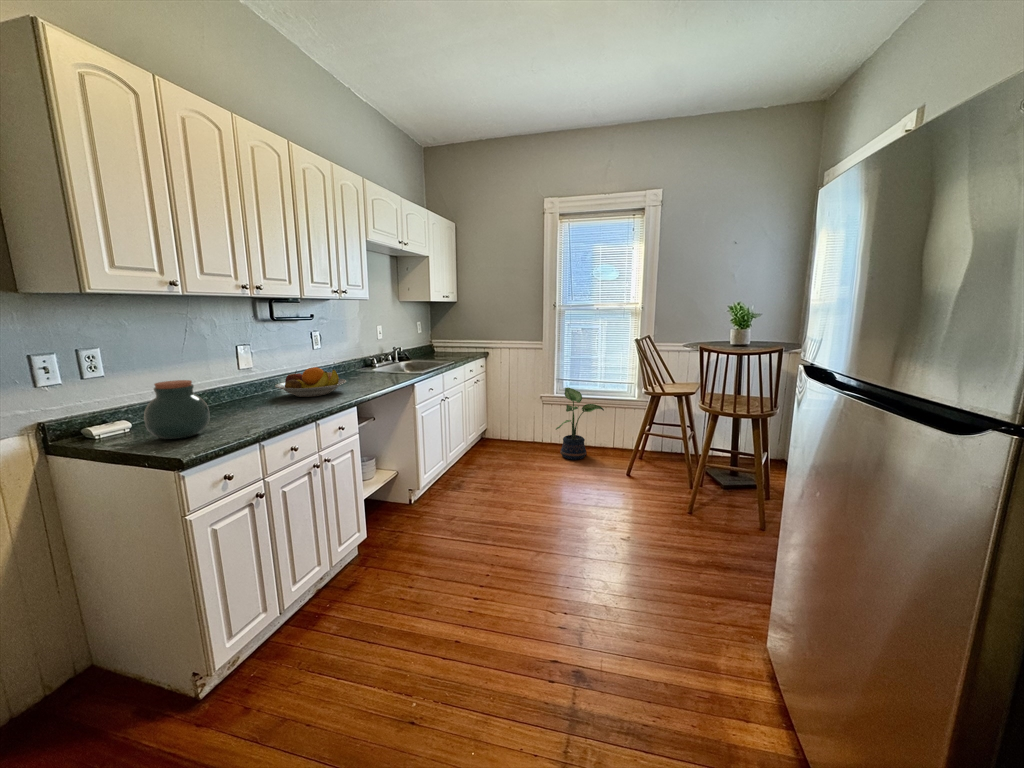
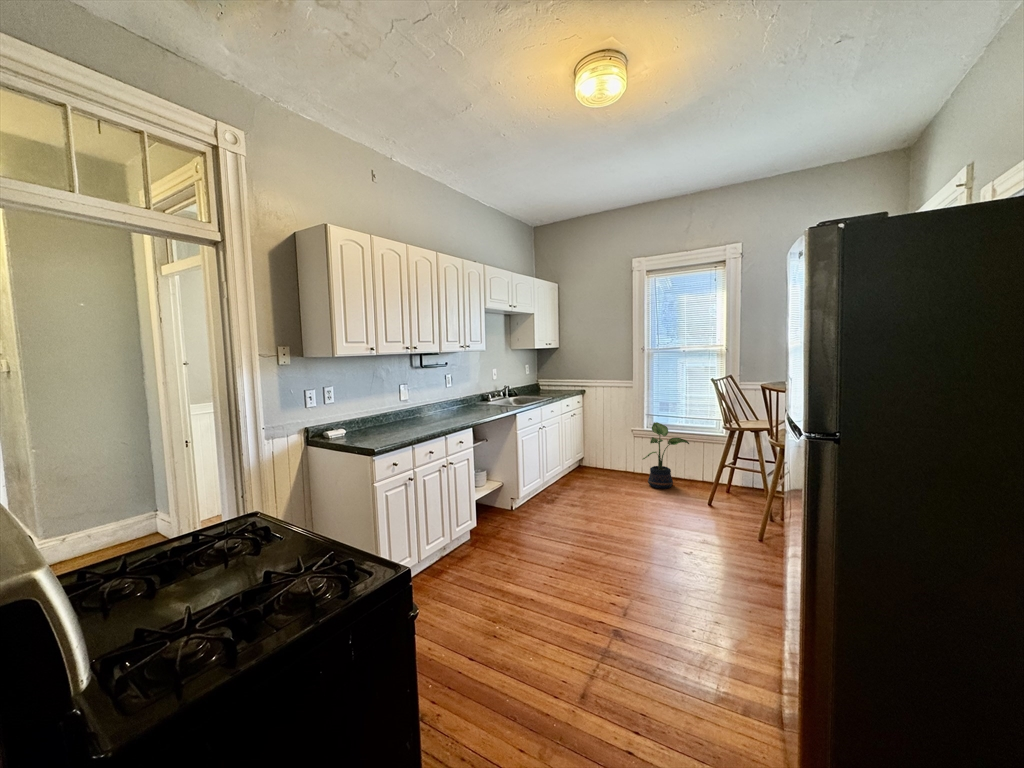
fruit bowl: present [275,367,346,397] -> none [421,400,467,420]
jar: present [144,380,210,439] -> none [355,406,386,440]

